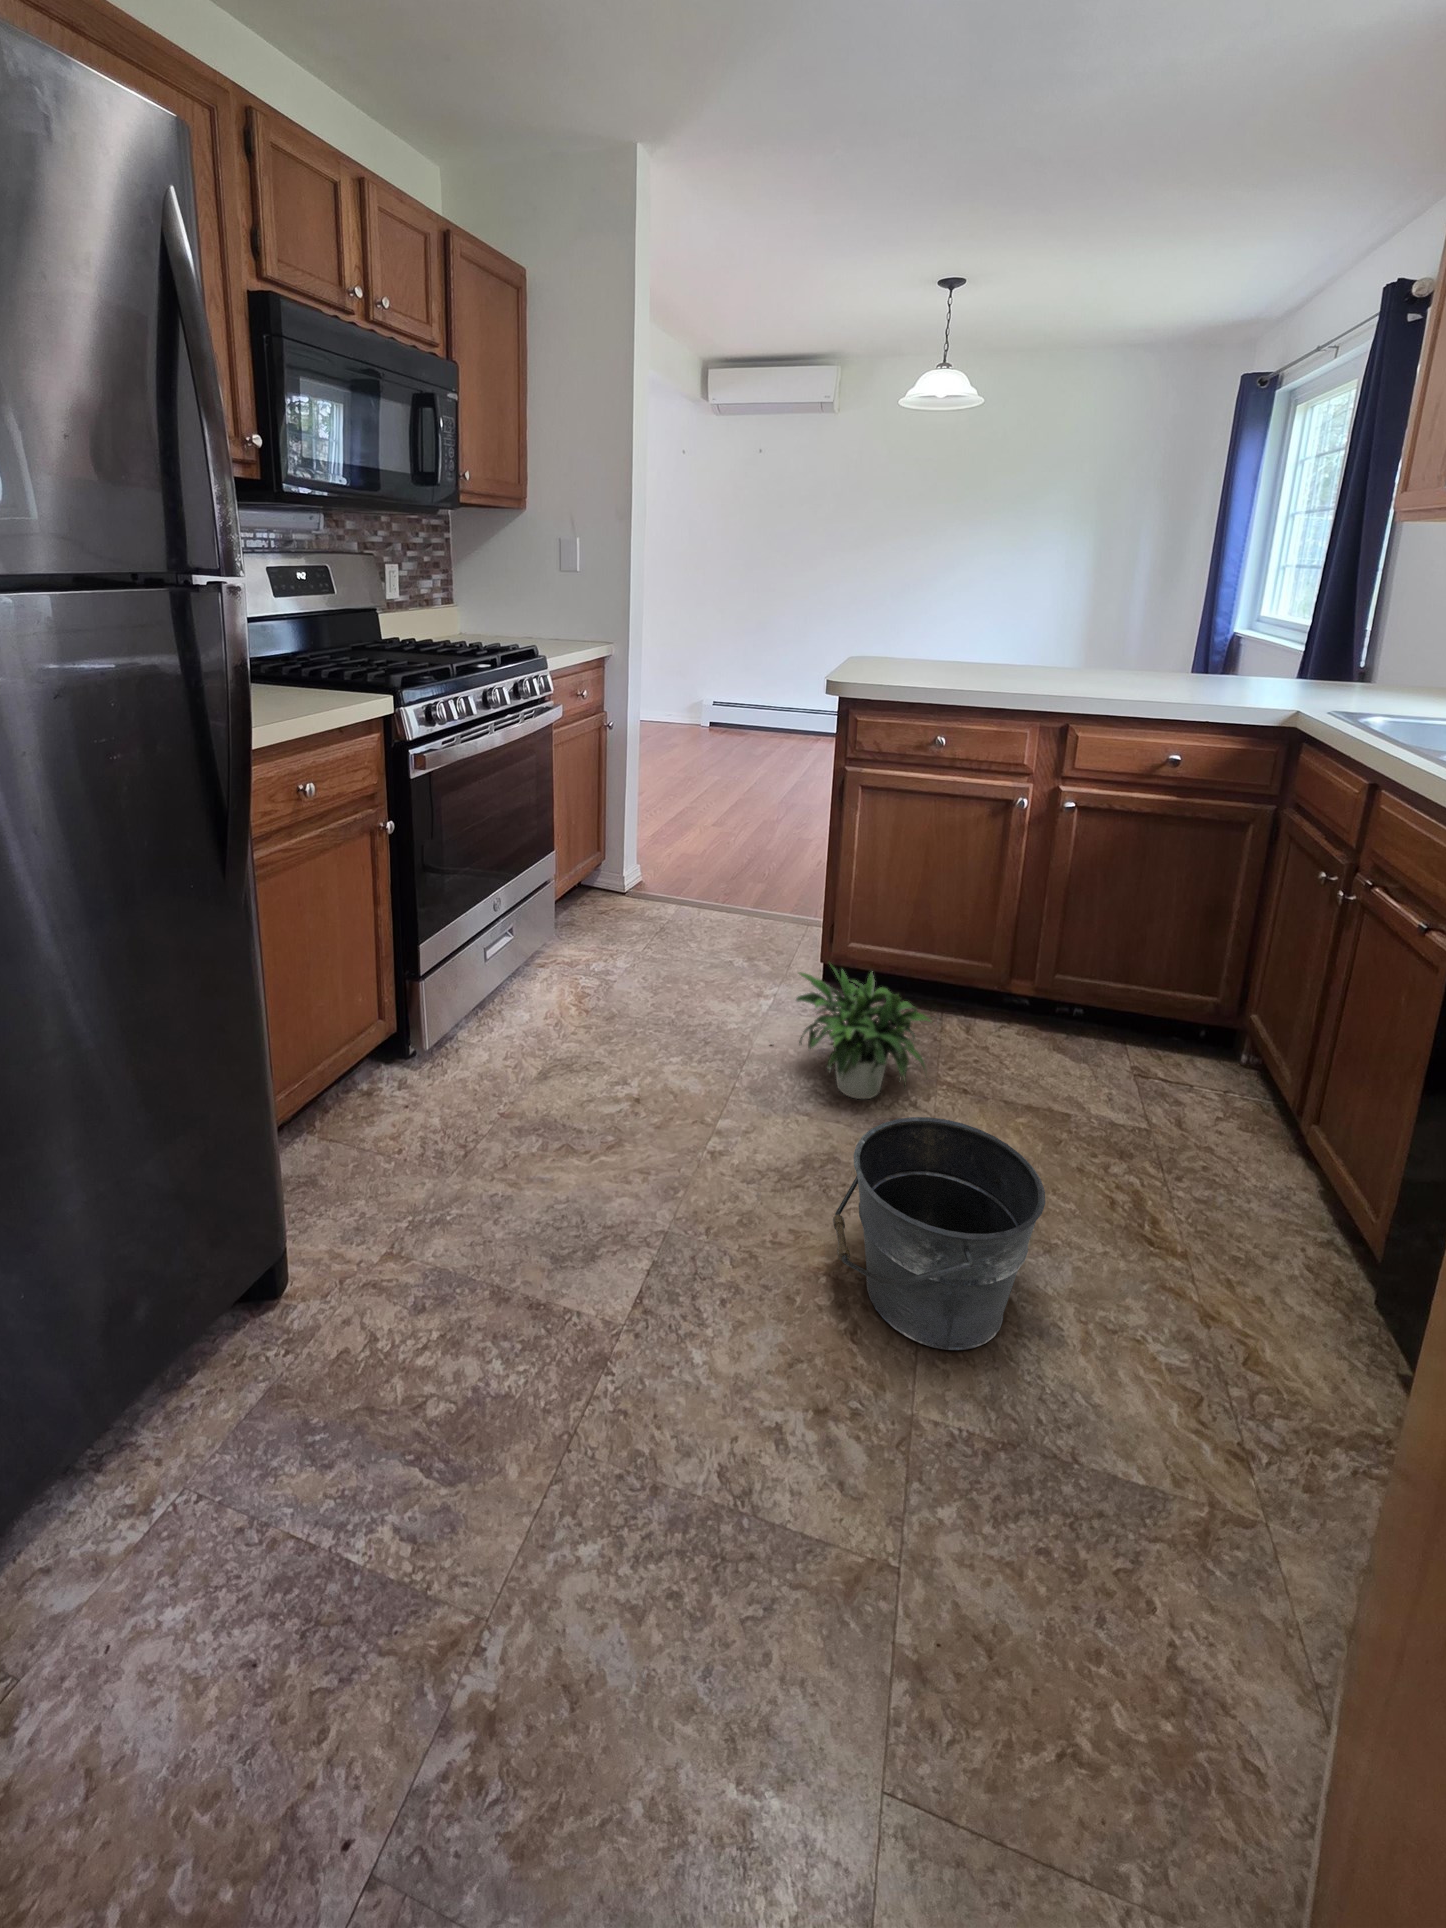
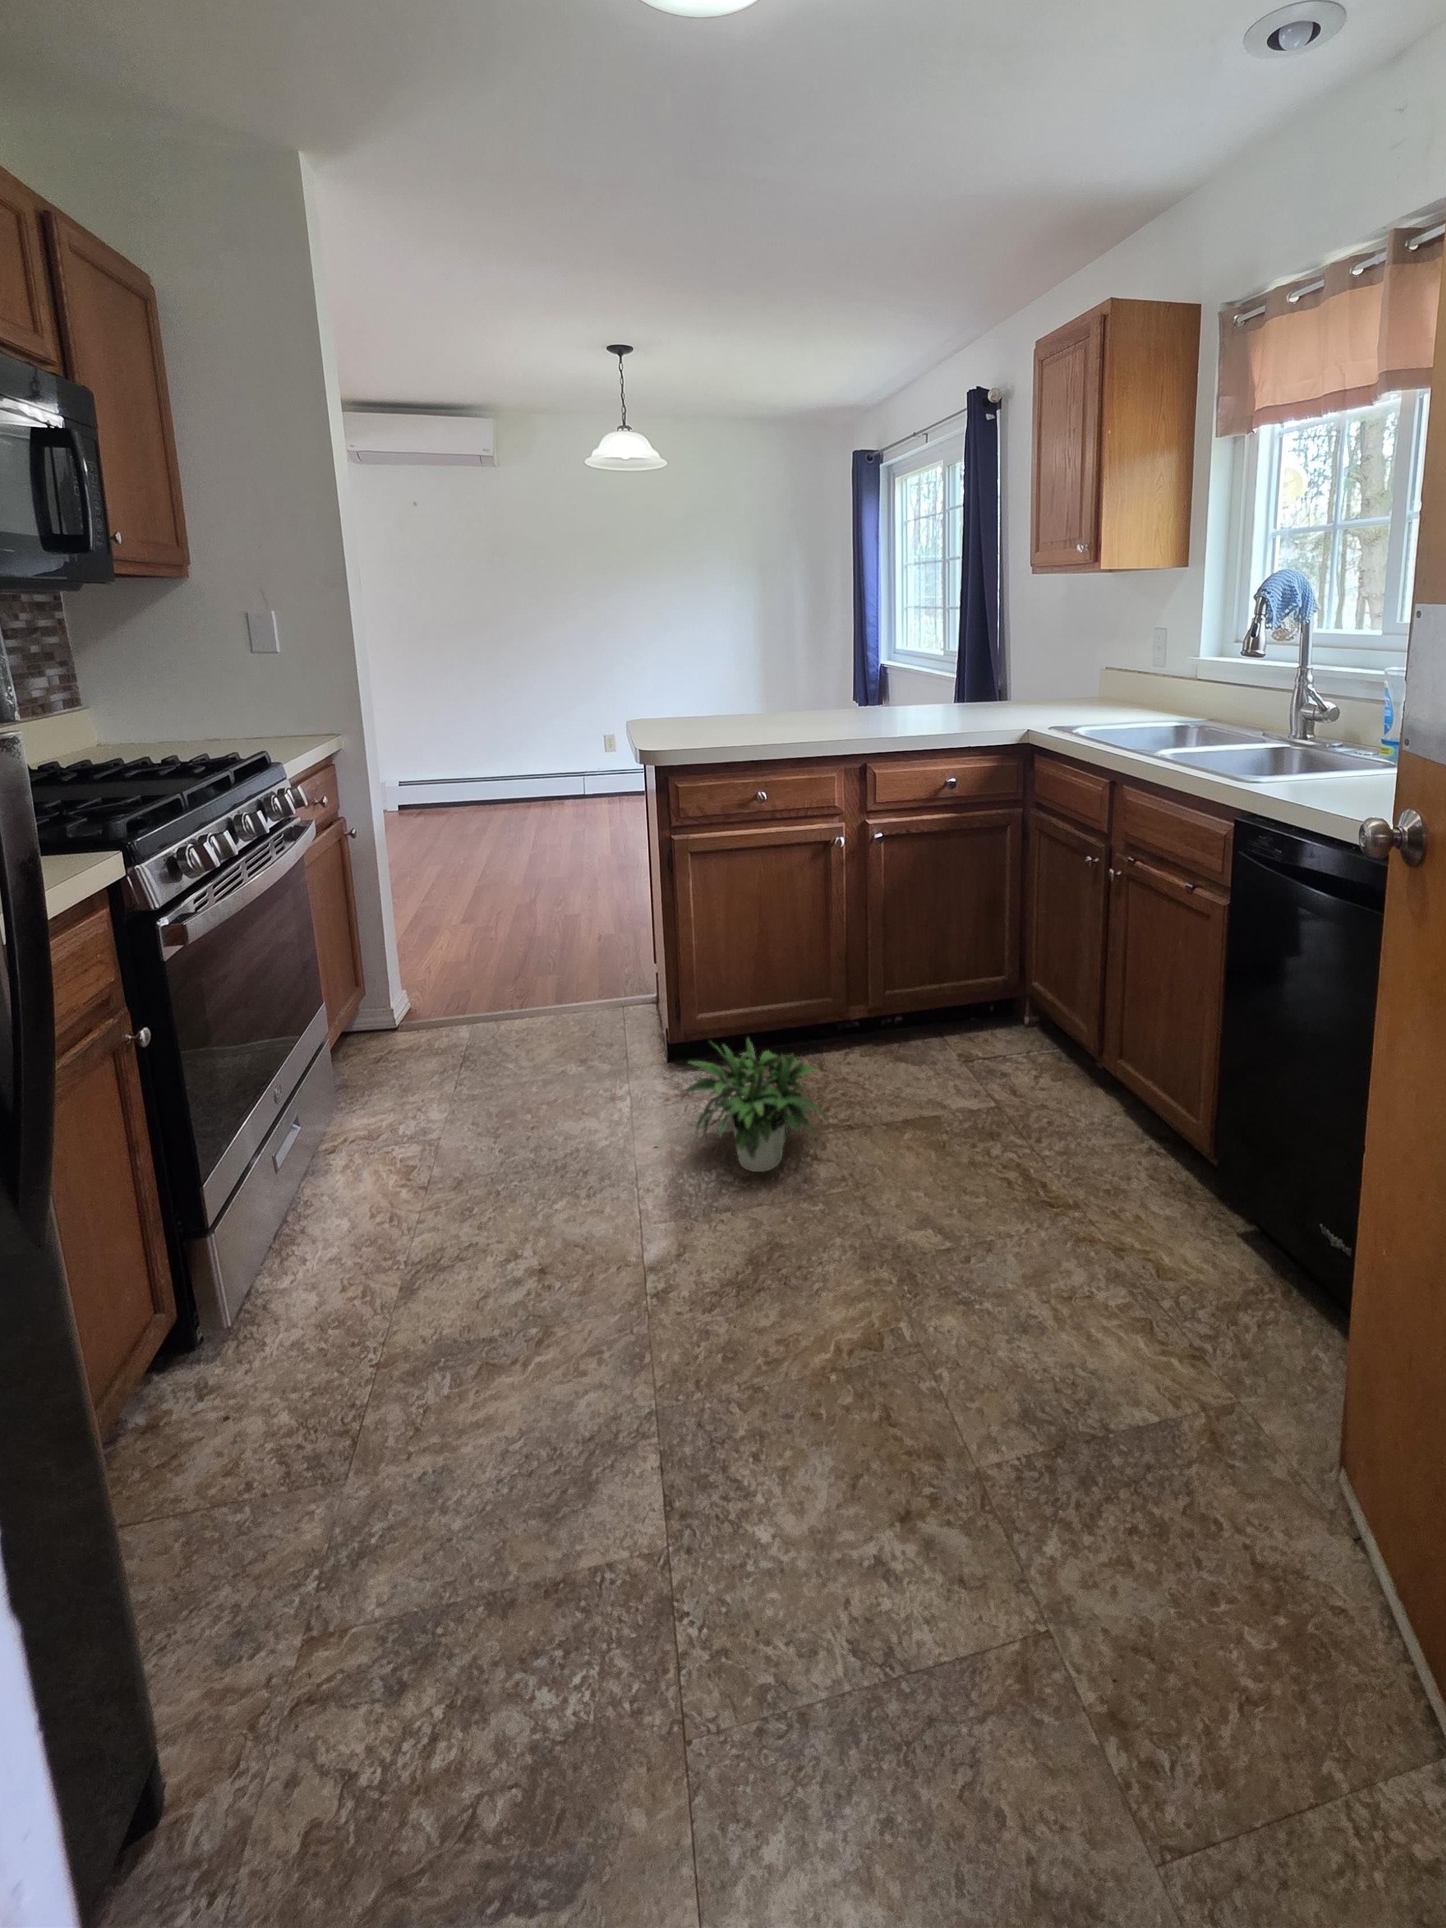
bucket: present [833,1117,1045,1350] -> none [832,1162,1022,1392]

